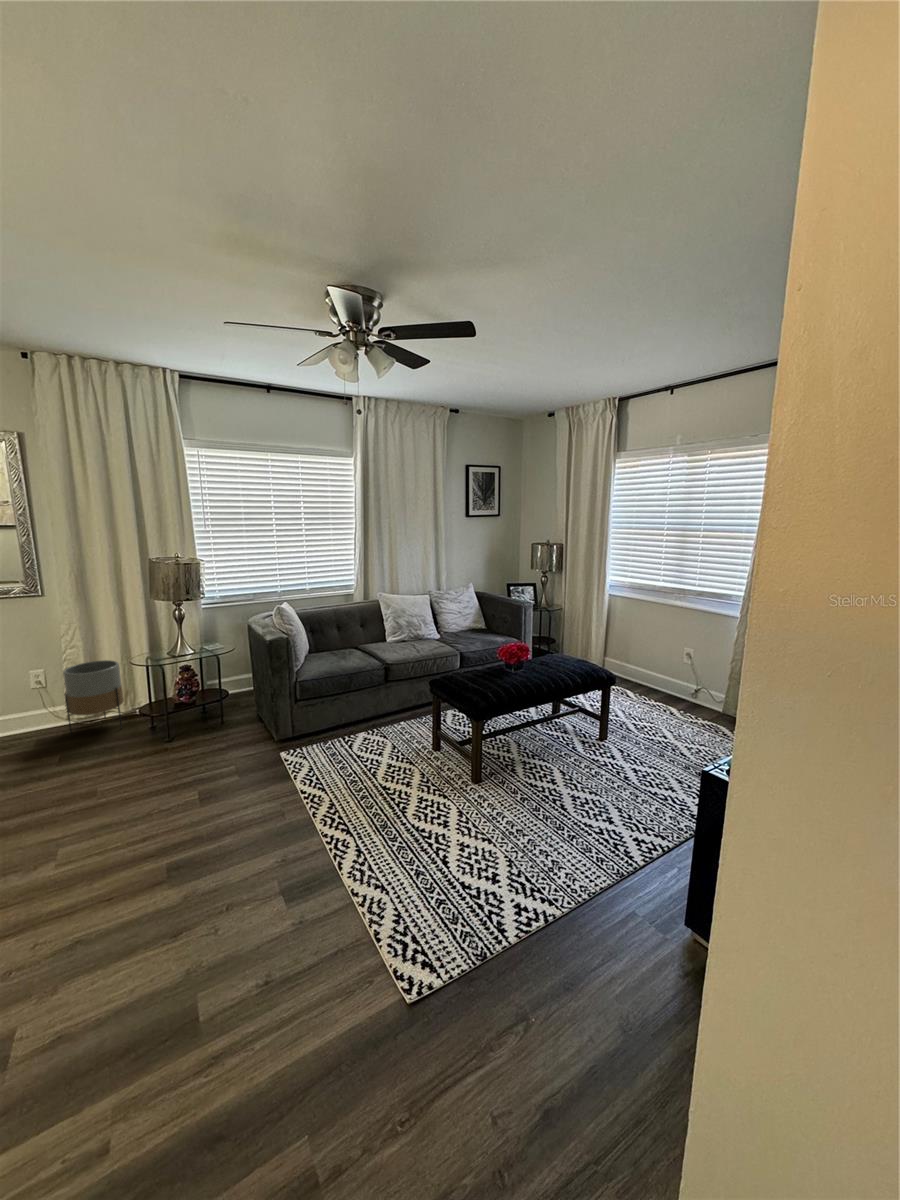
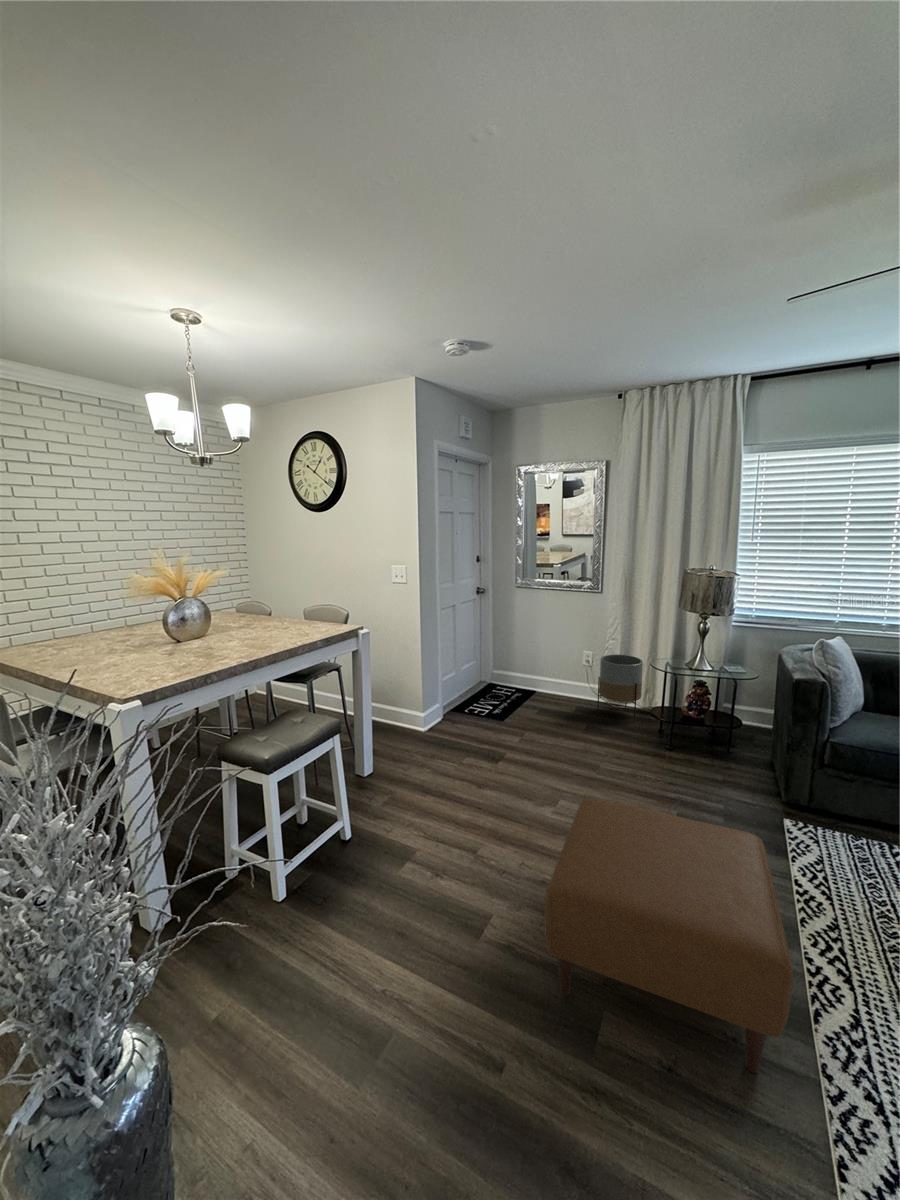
ottoman: none [107,767,332,1018] -> present [544,798,793,1073]

